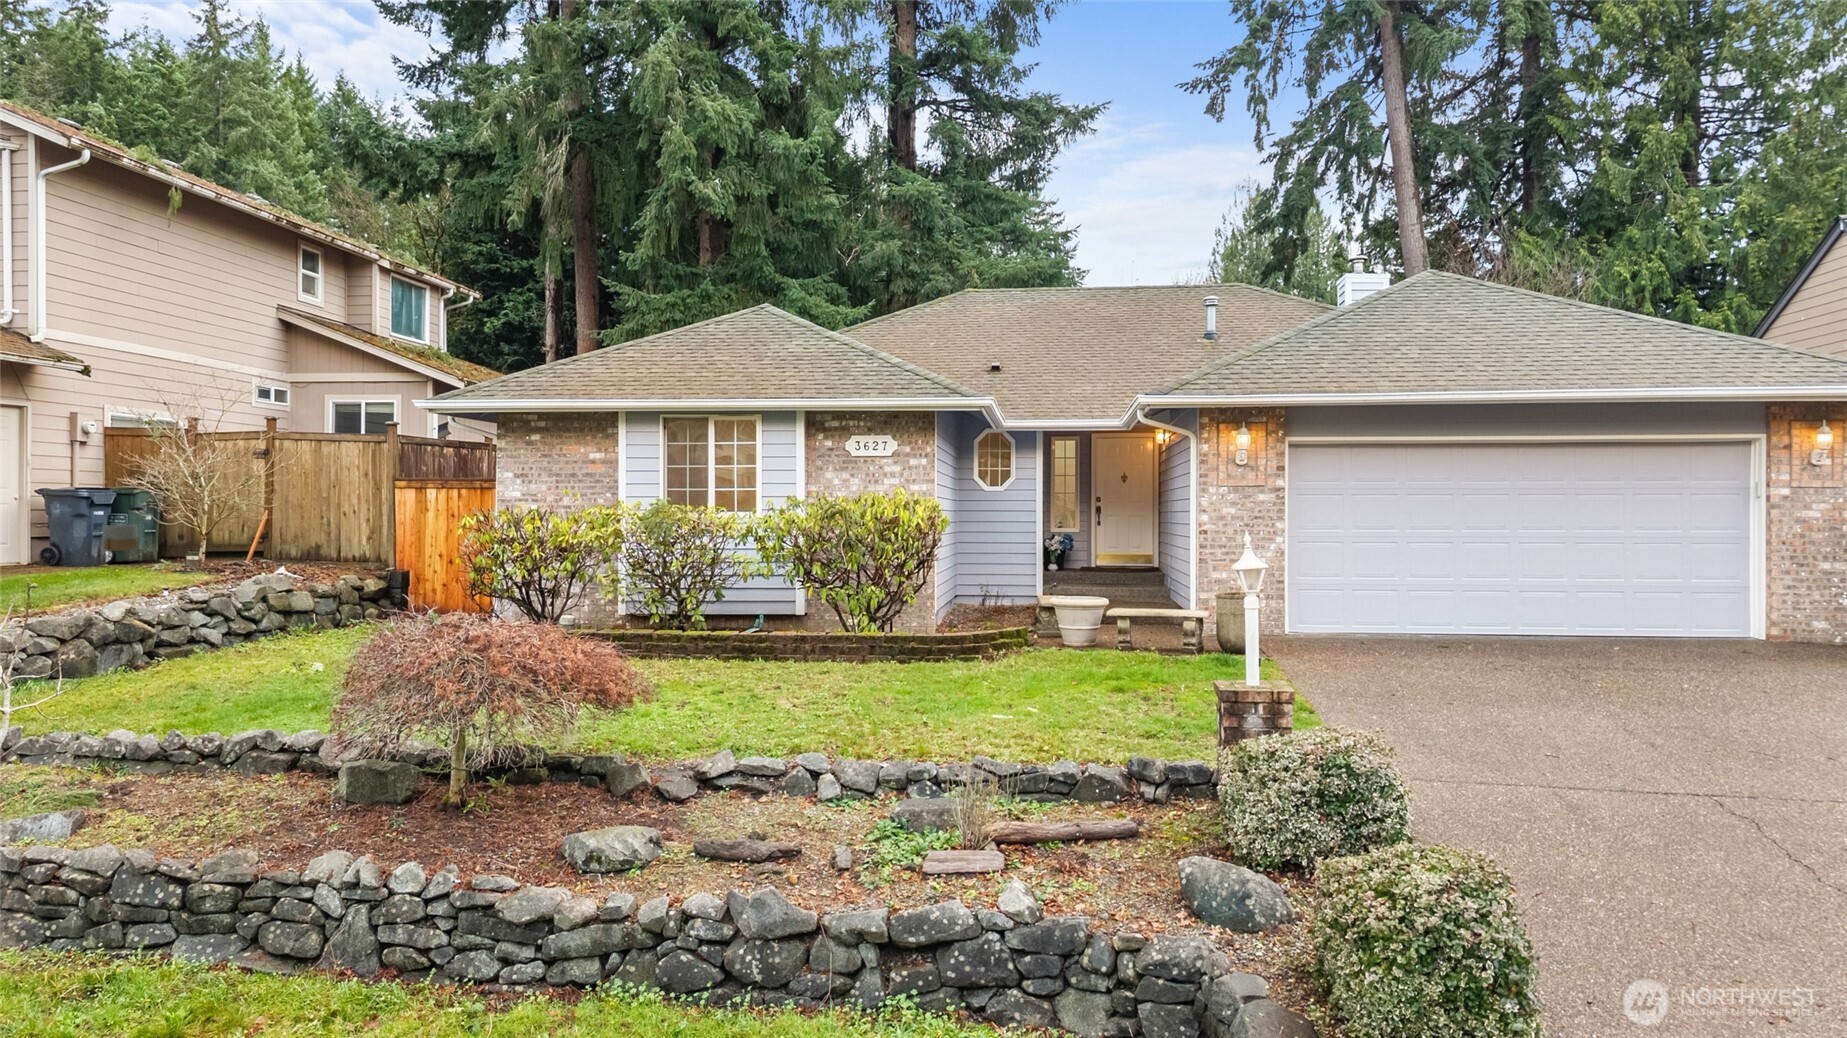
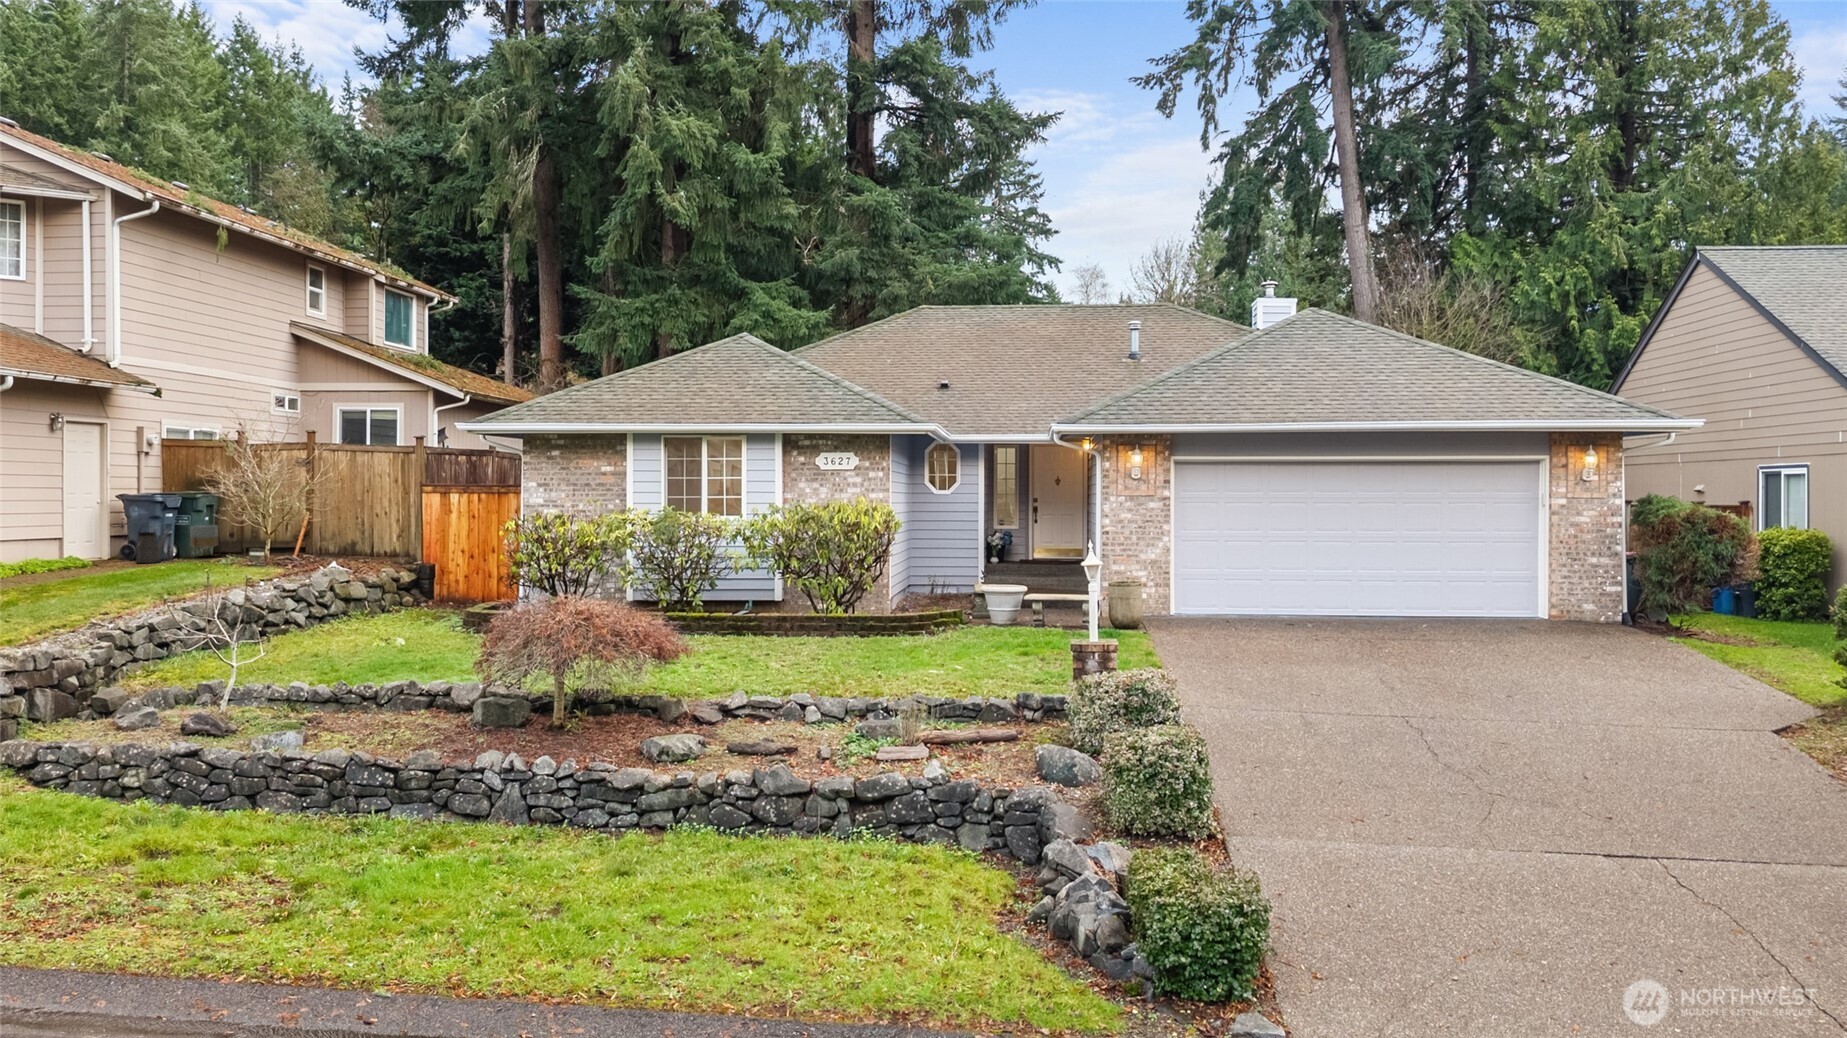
watering can: none [31,524,78,570] -> present [136,529,169,563]

